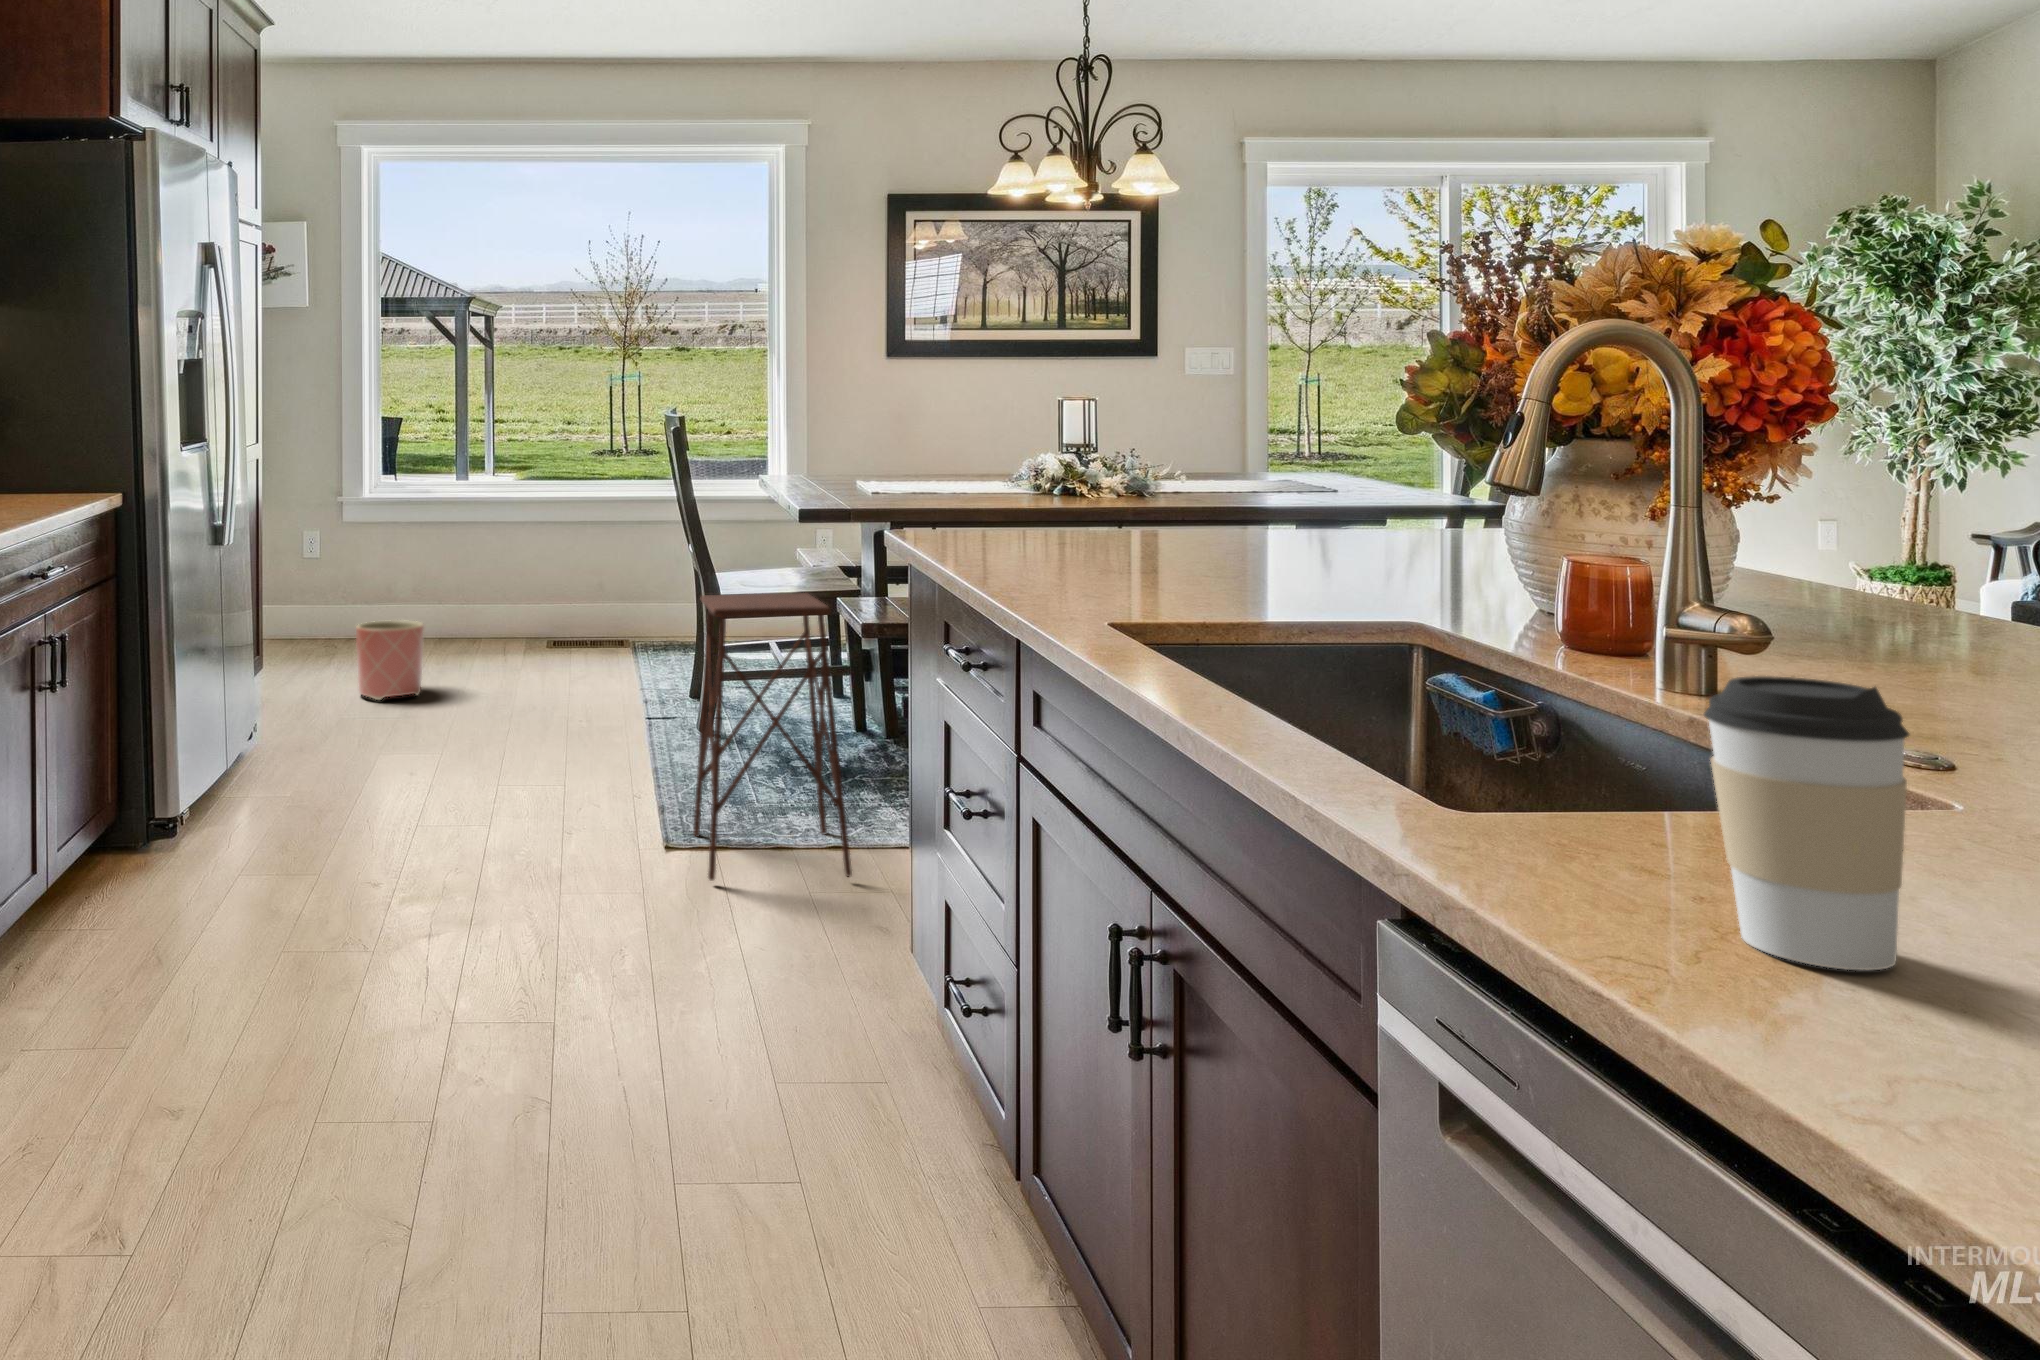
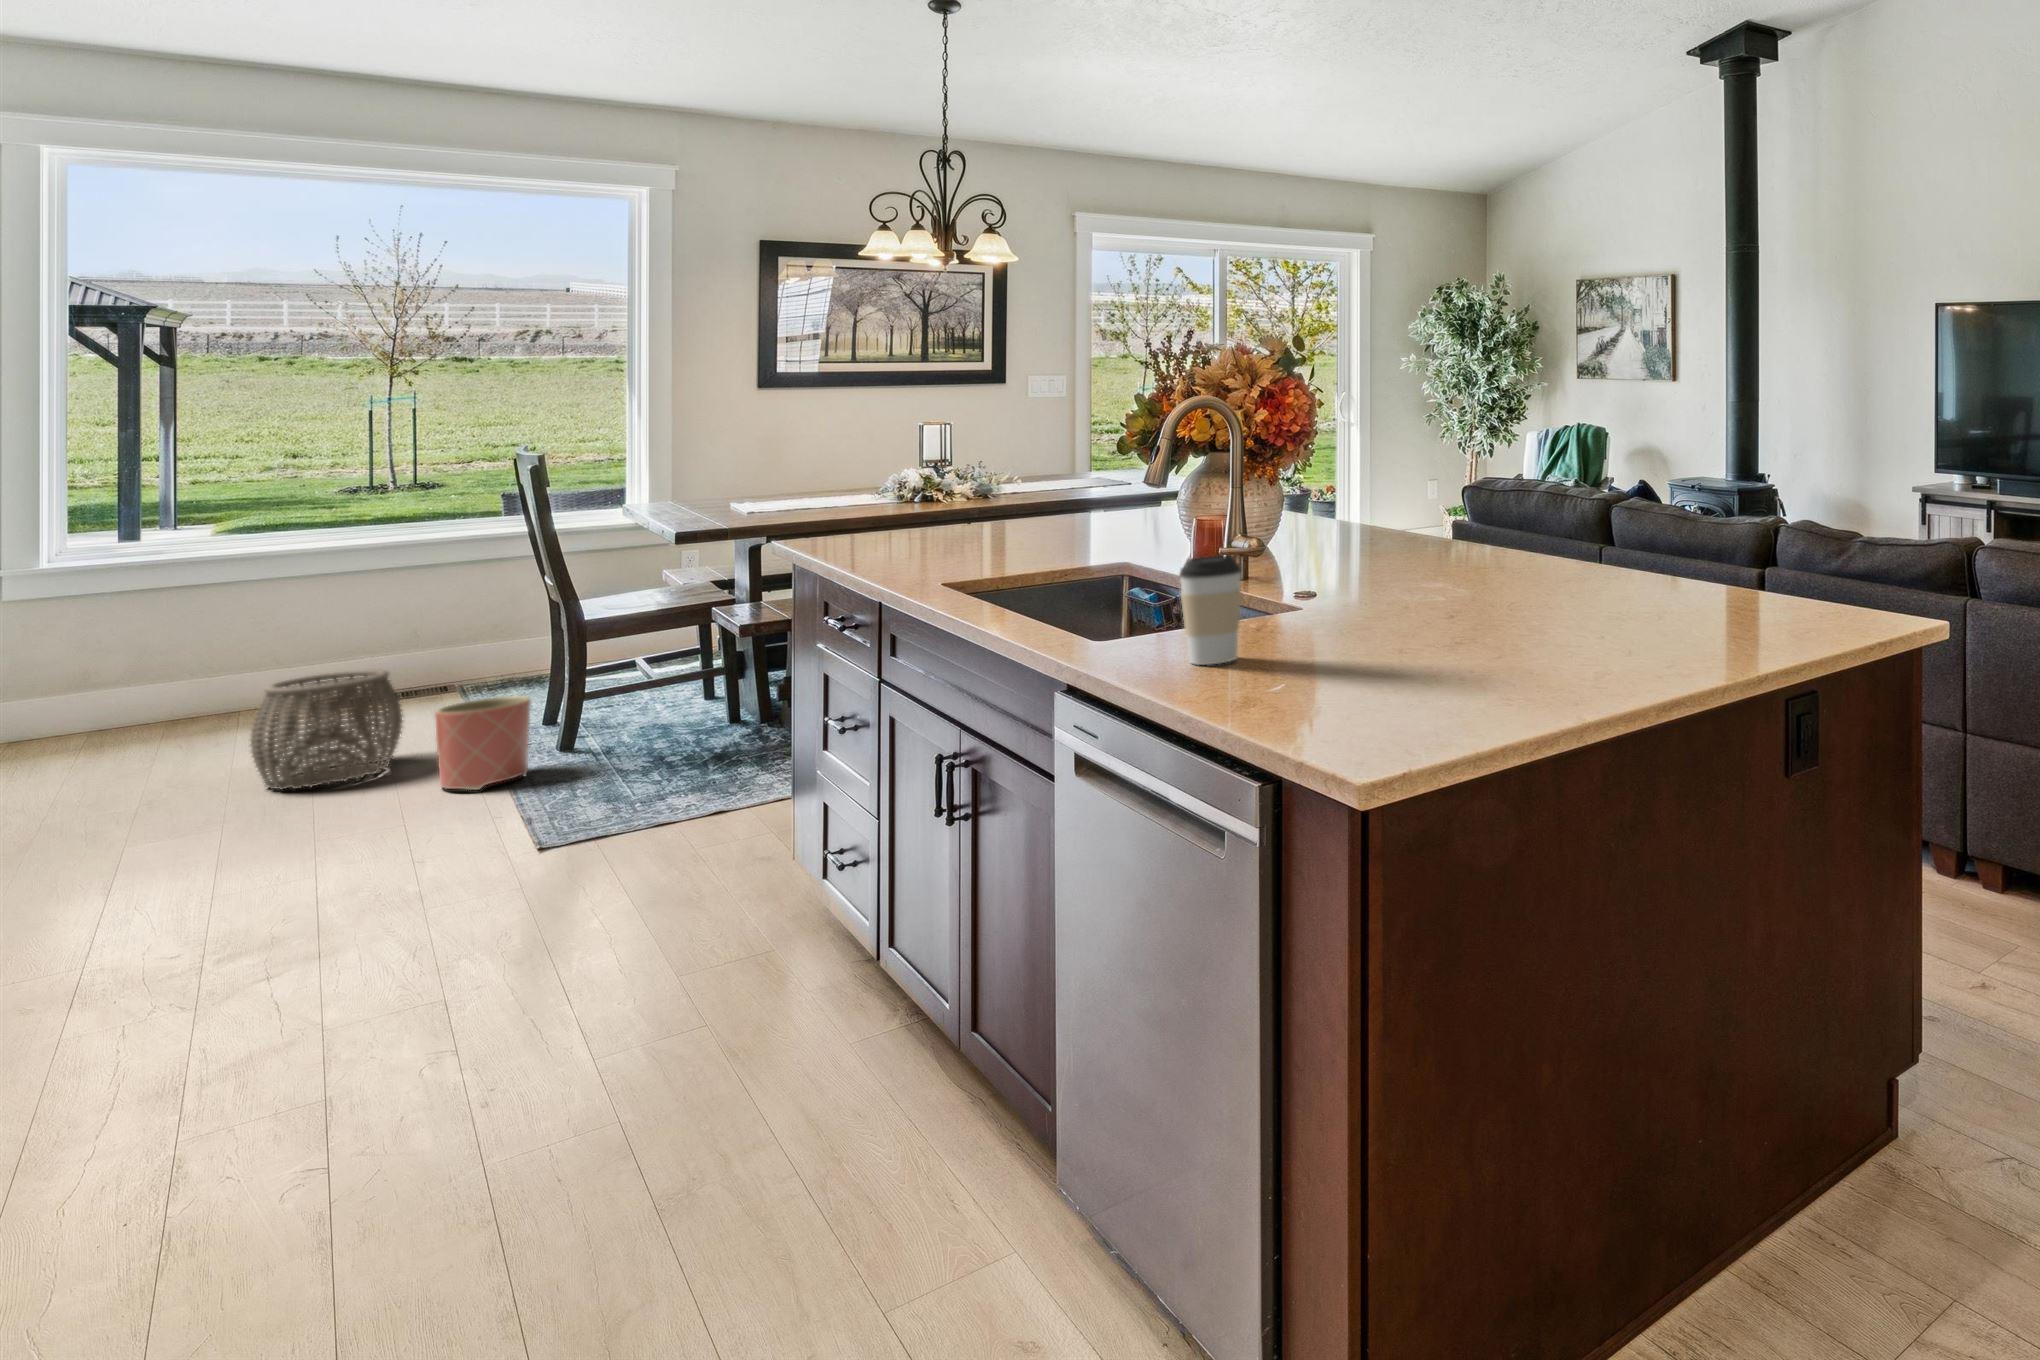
side table: present [693,593,852,881] -> none [567,603,735,864]
woven basket: none [464,619,576,728] -> present [250,669,403,789]
planter: present [356,620,424,700] -> present [435,696,531,790]

